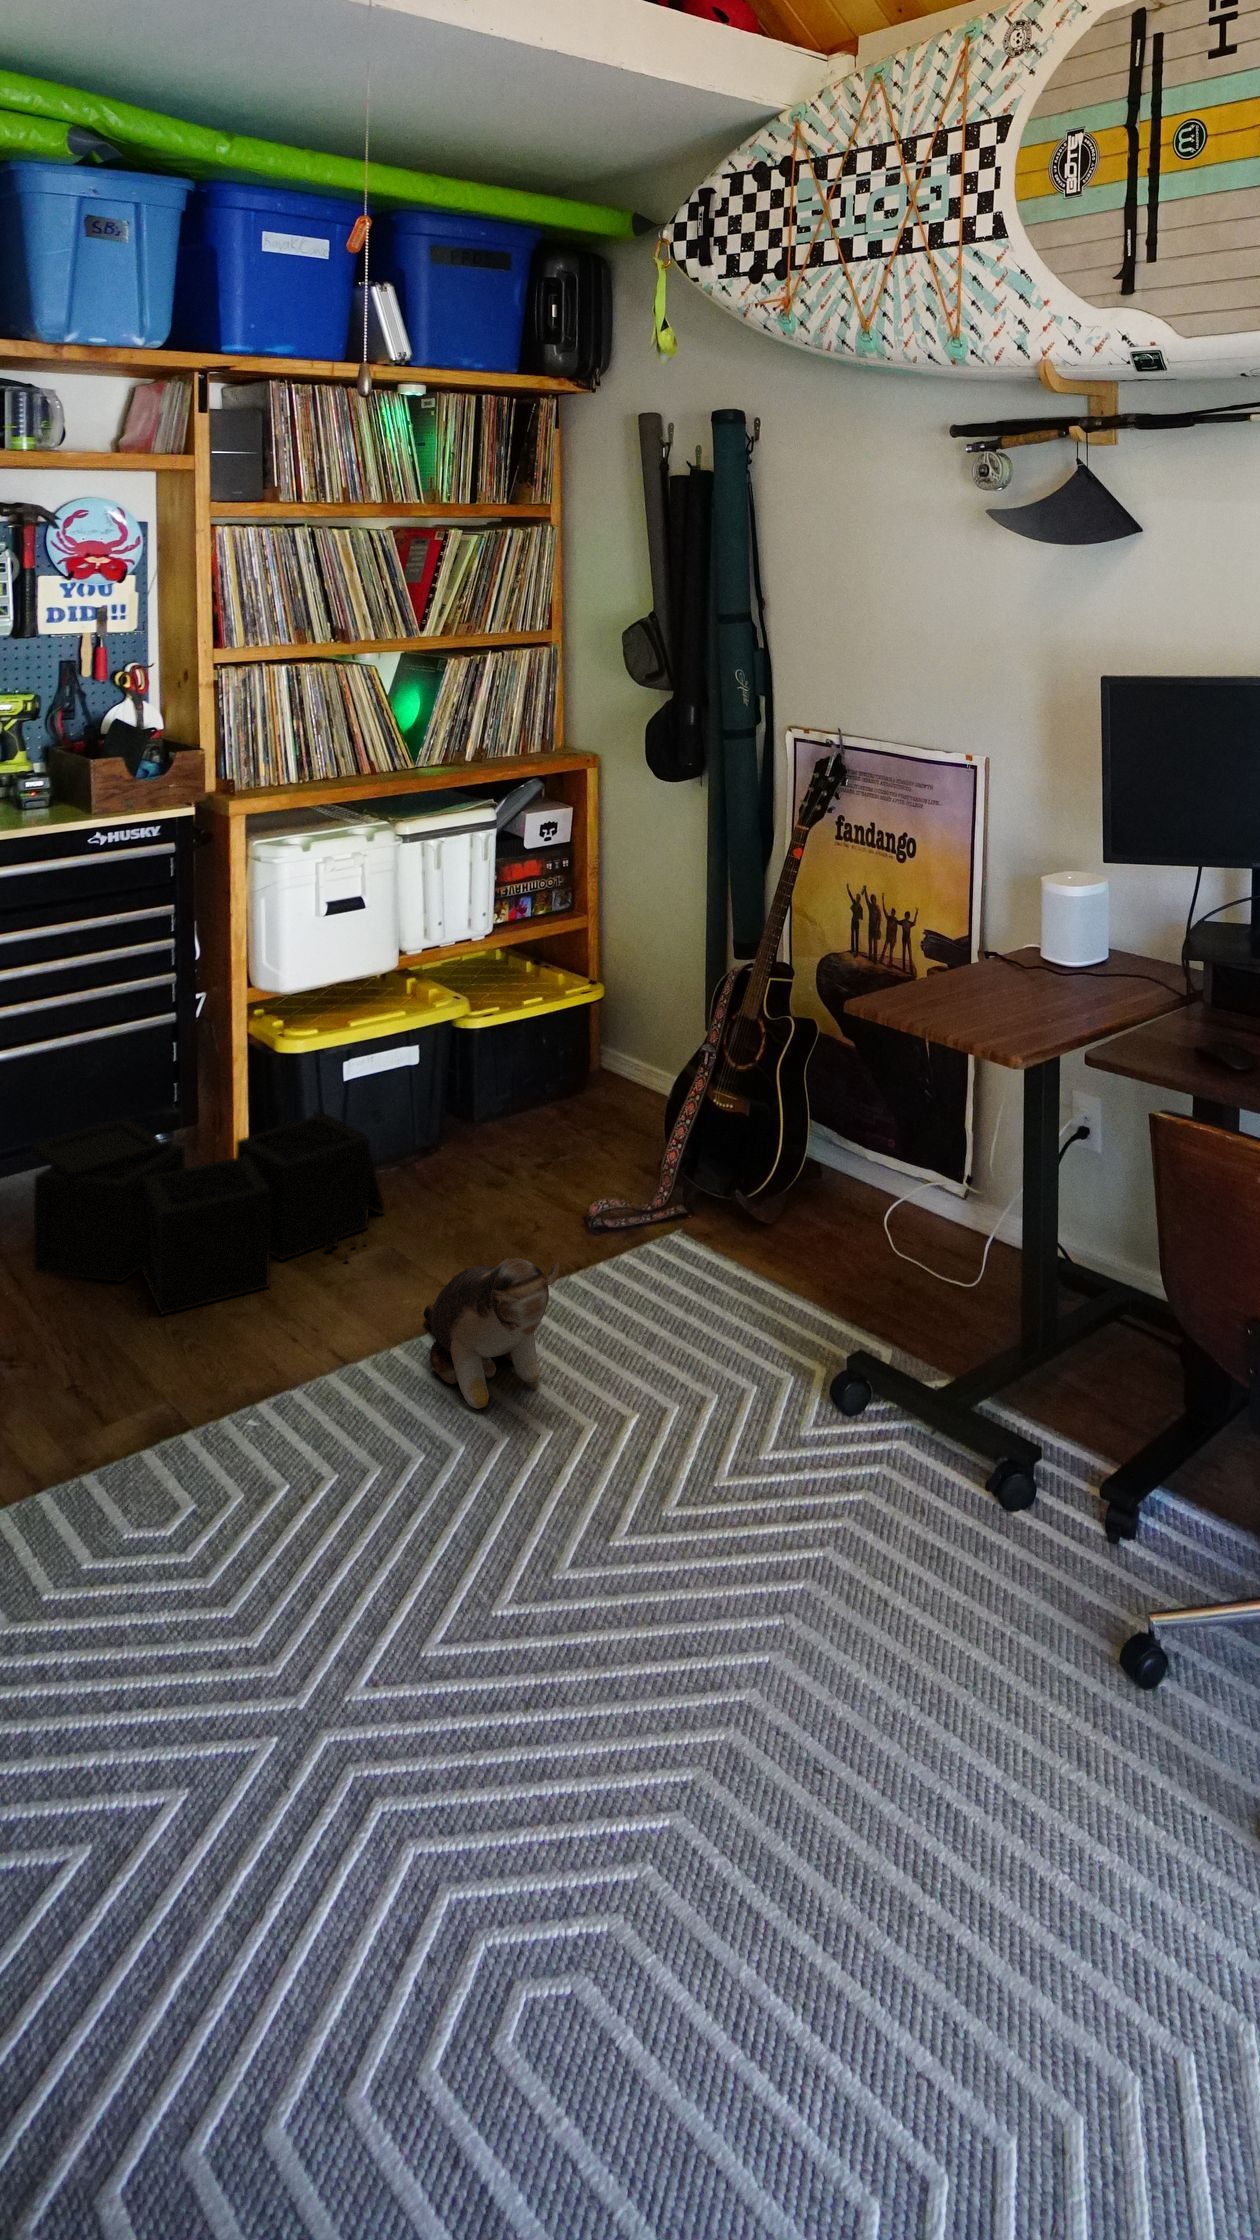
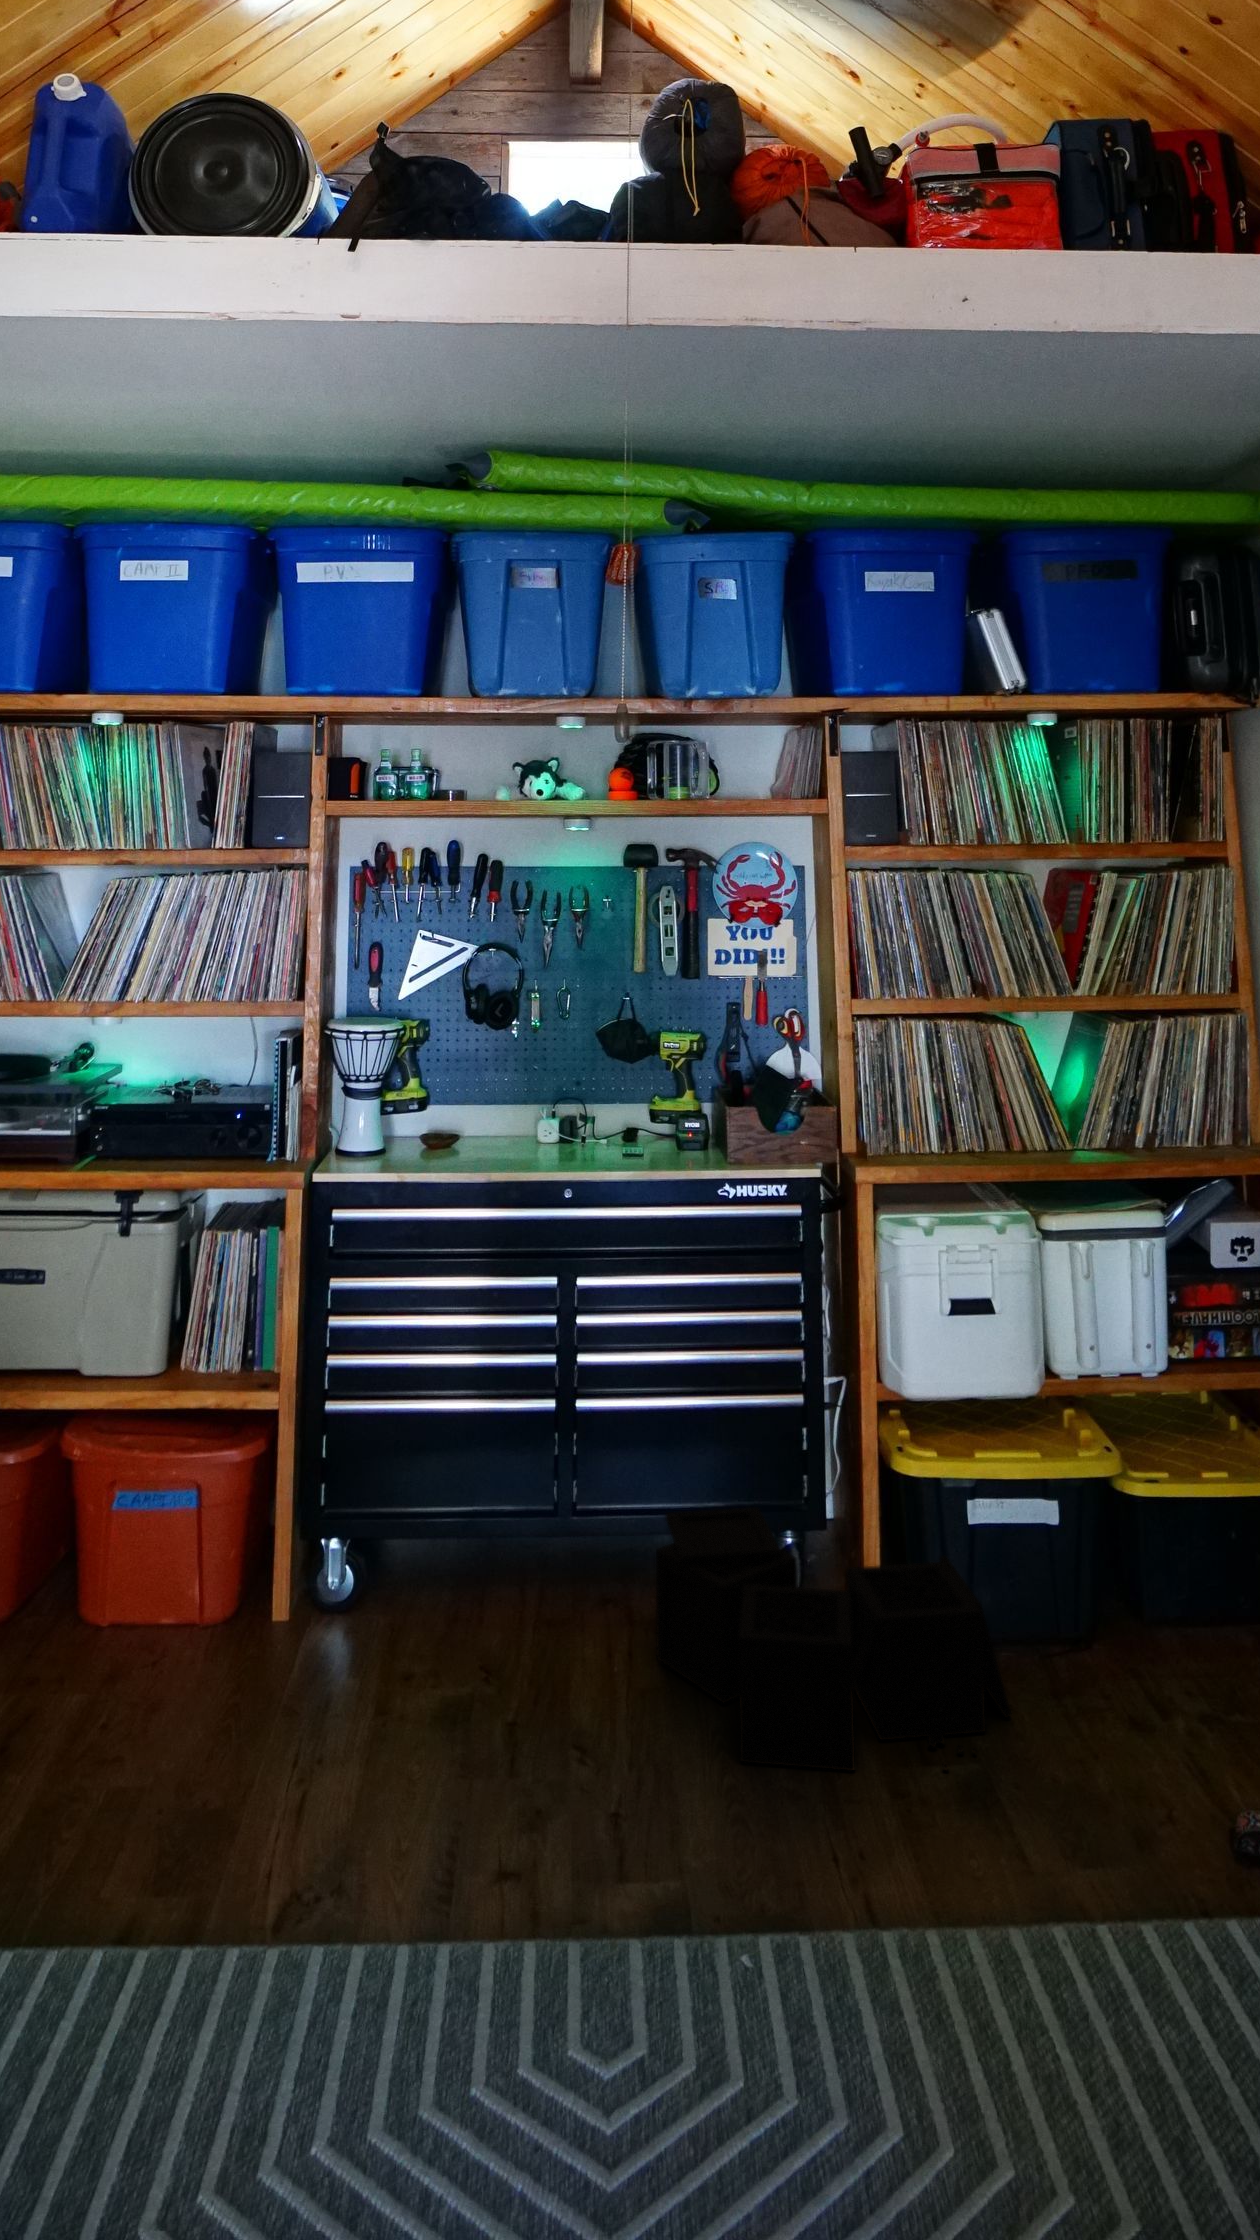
plush toy: present [423,1258,560,1409] -> none [978,1849,1109,2075]

